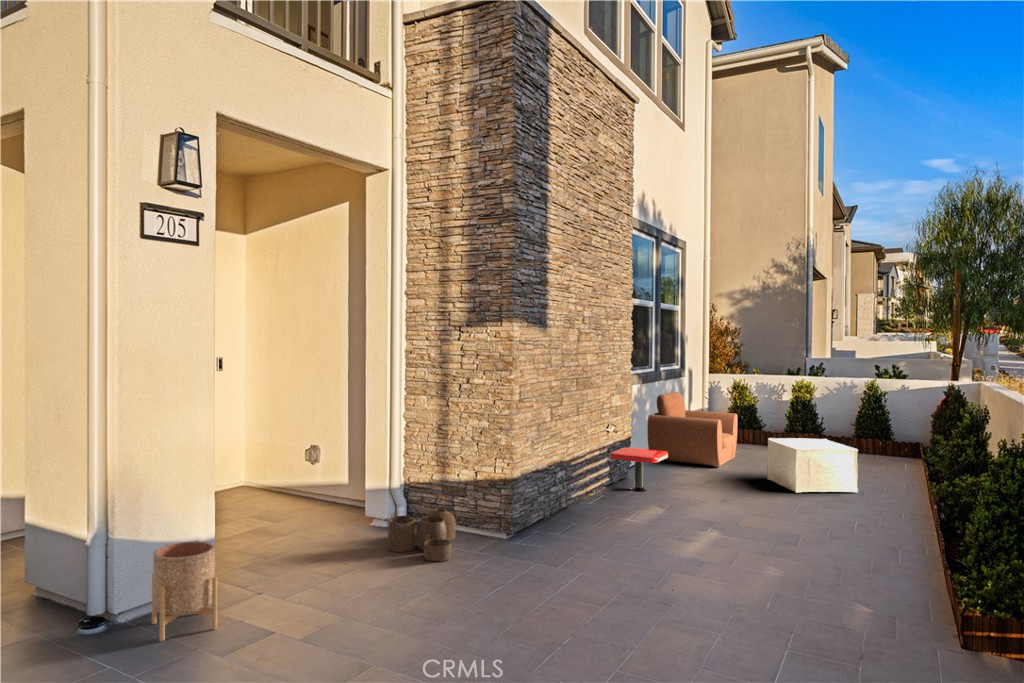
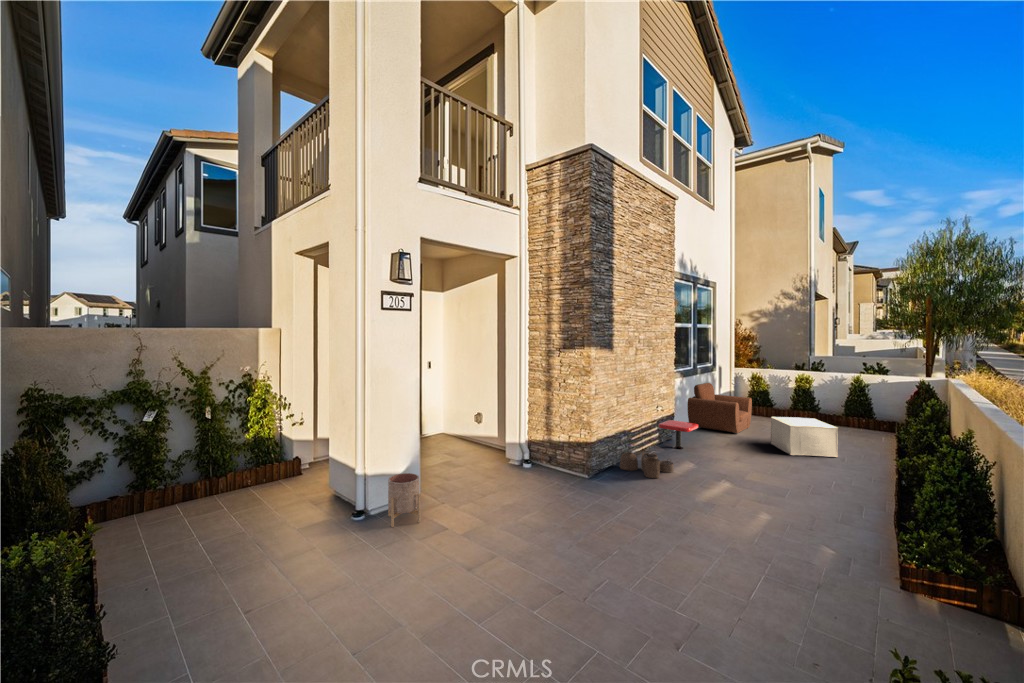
woven basket: present [388,508,456,561] -> present [620,452,674,478]

